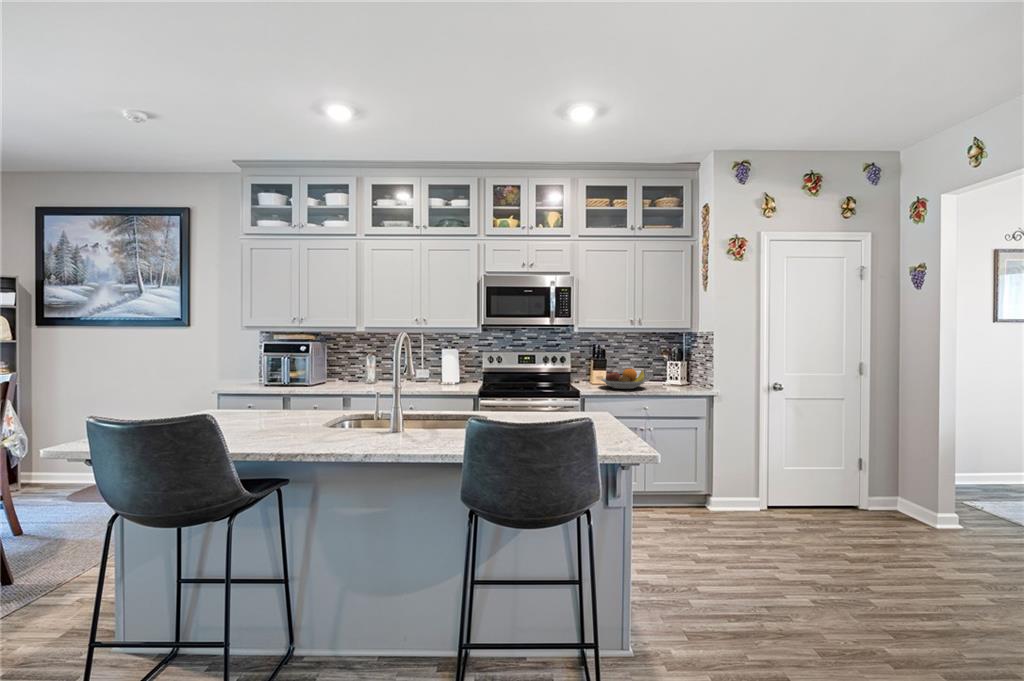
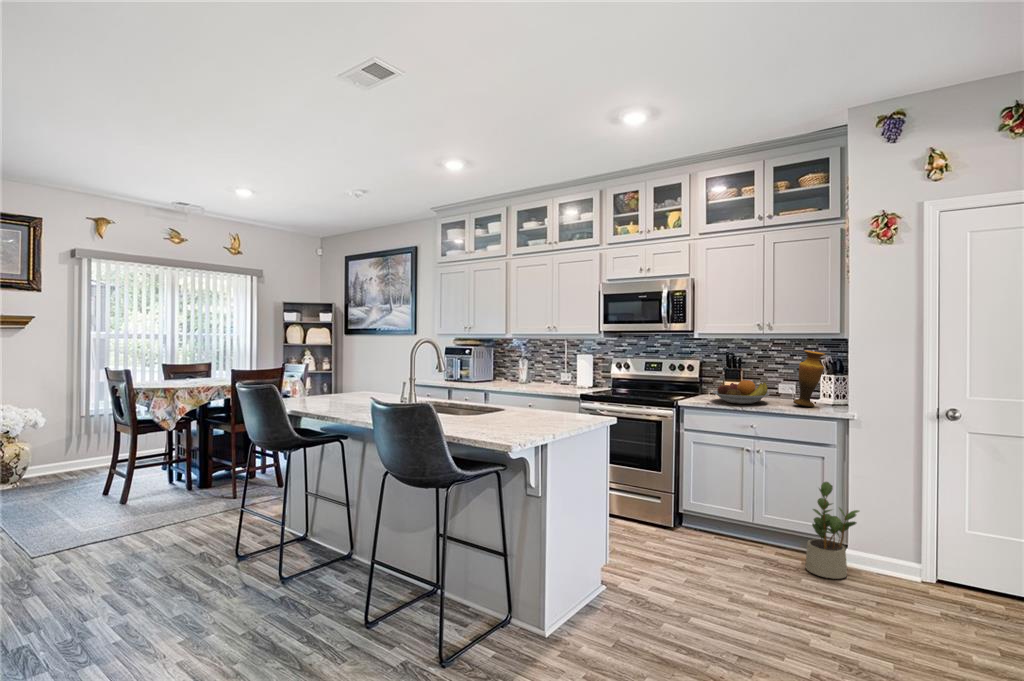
vase: none [664,342,688,388] -> present [793,350,825,407]
potted plant: none [696,445,730,520] -> present [805,482,859,579]

